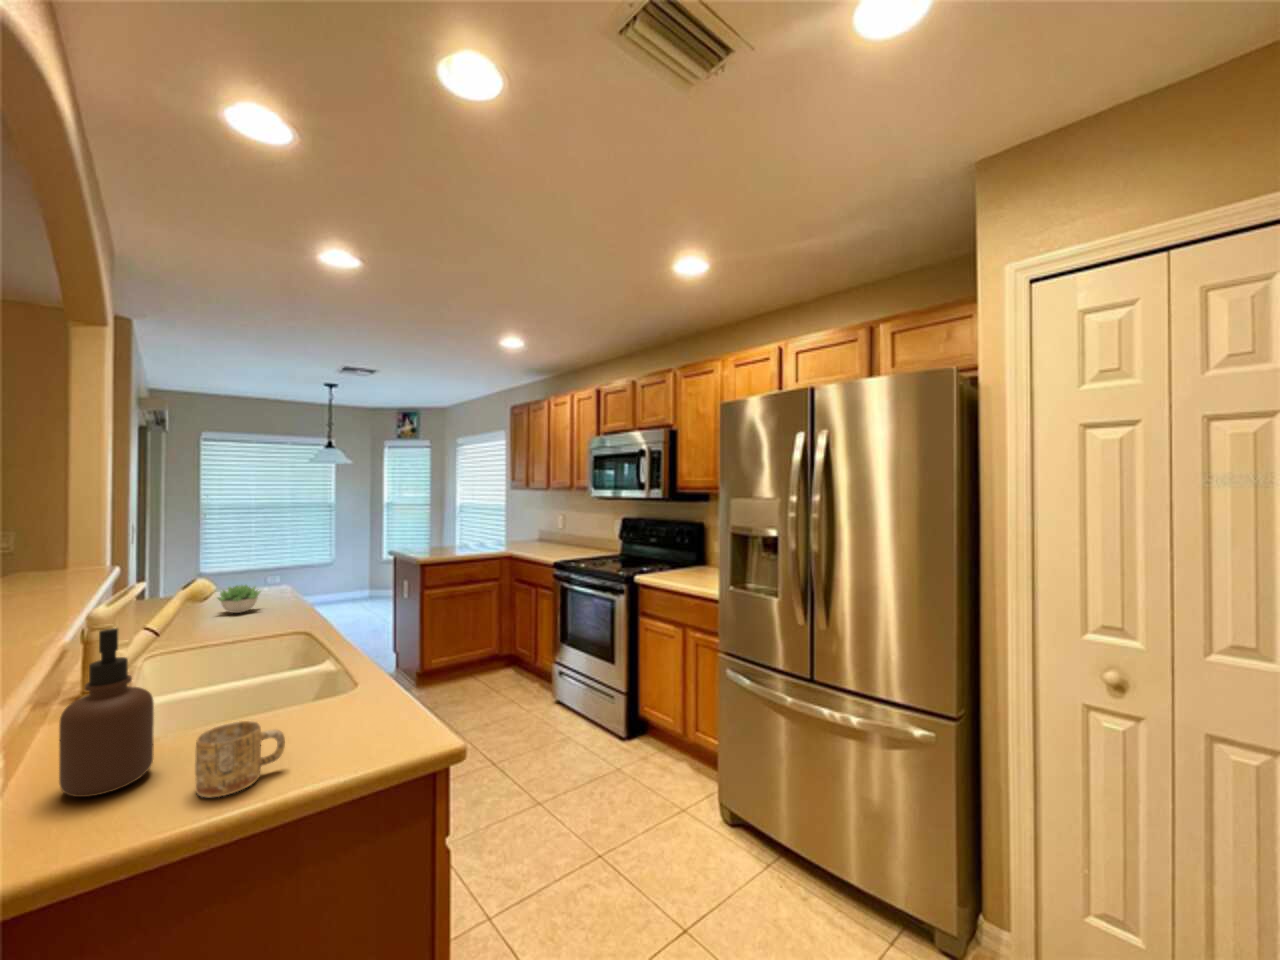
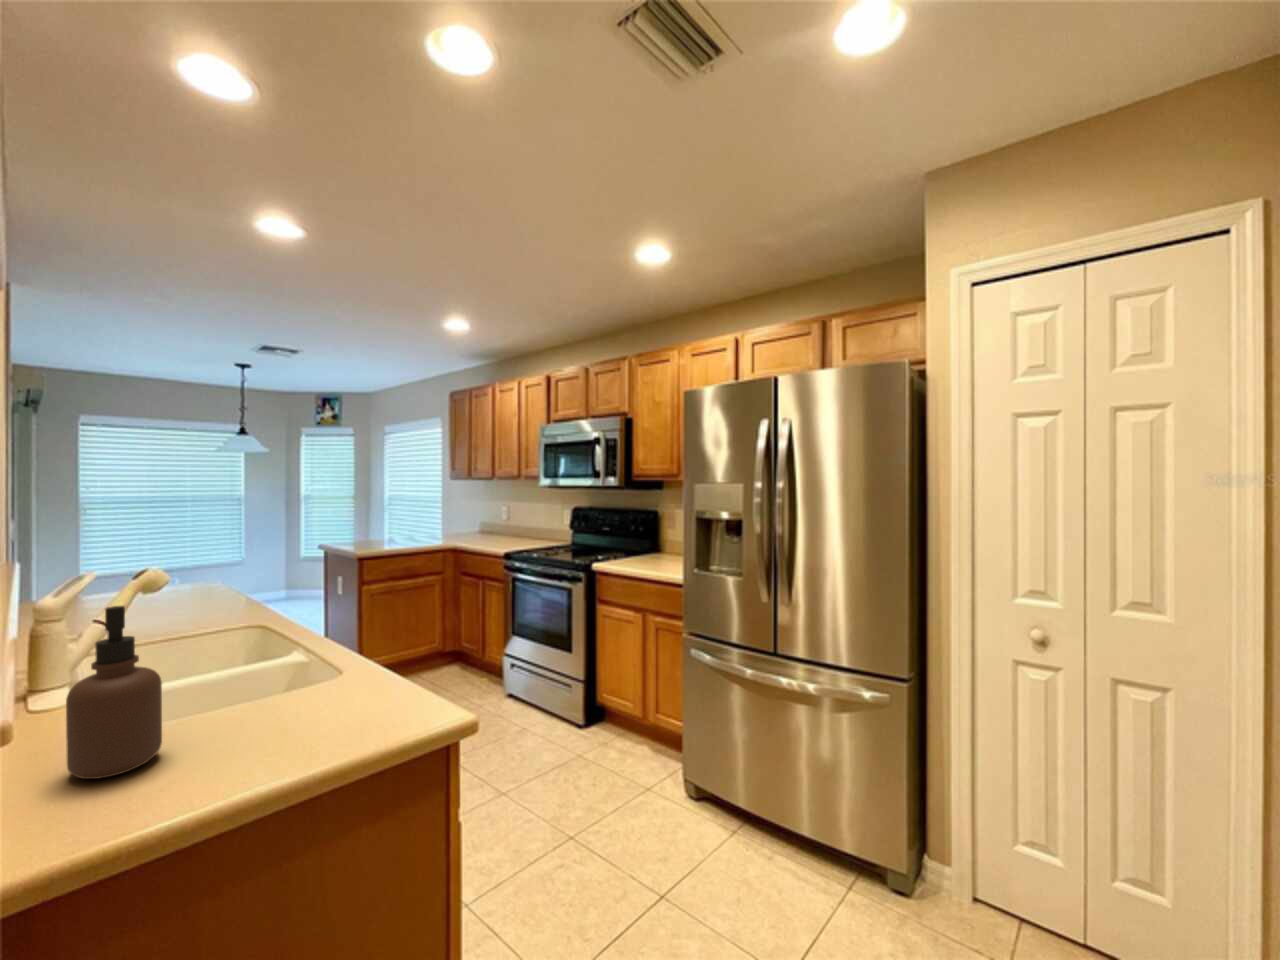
succulent plant: present [218,585,261,613] -> none [152,577,203,607]
mug: present [195,721,285,798] -> none [218,697,304,771]

